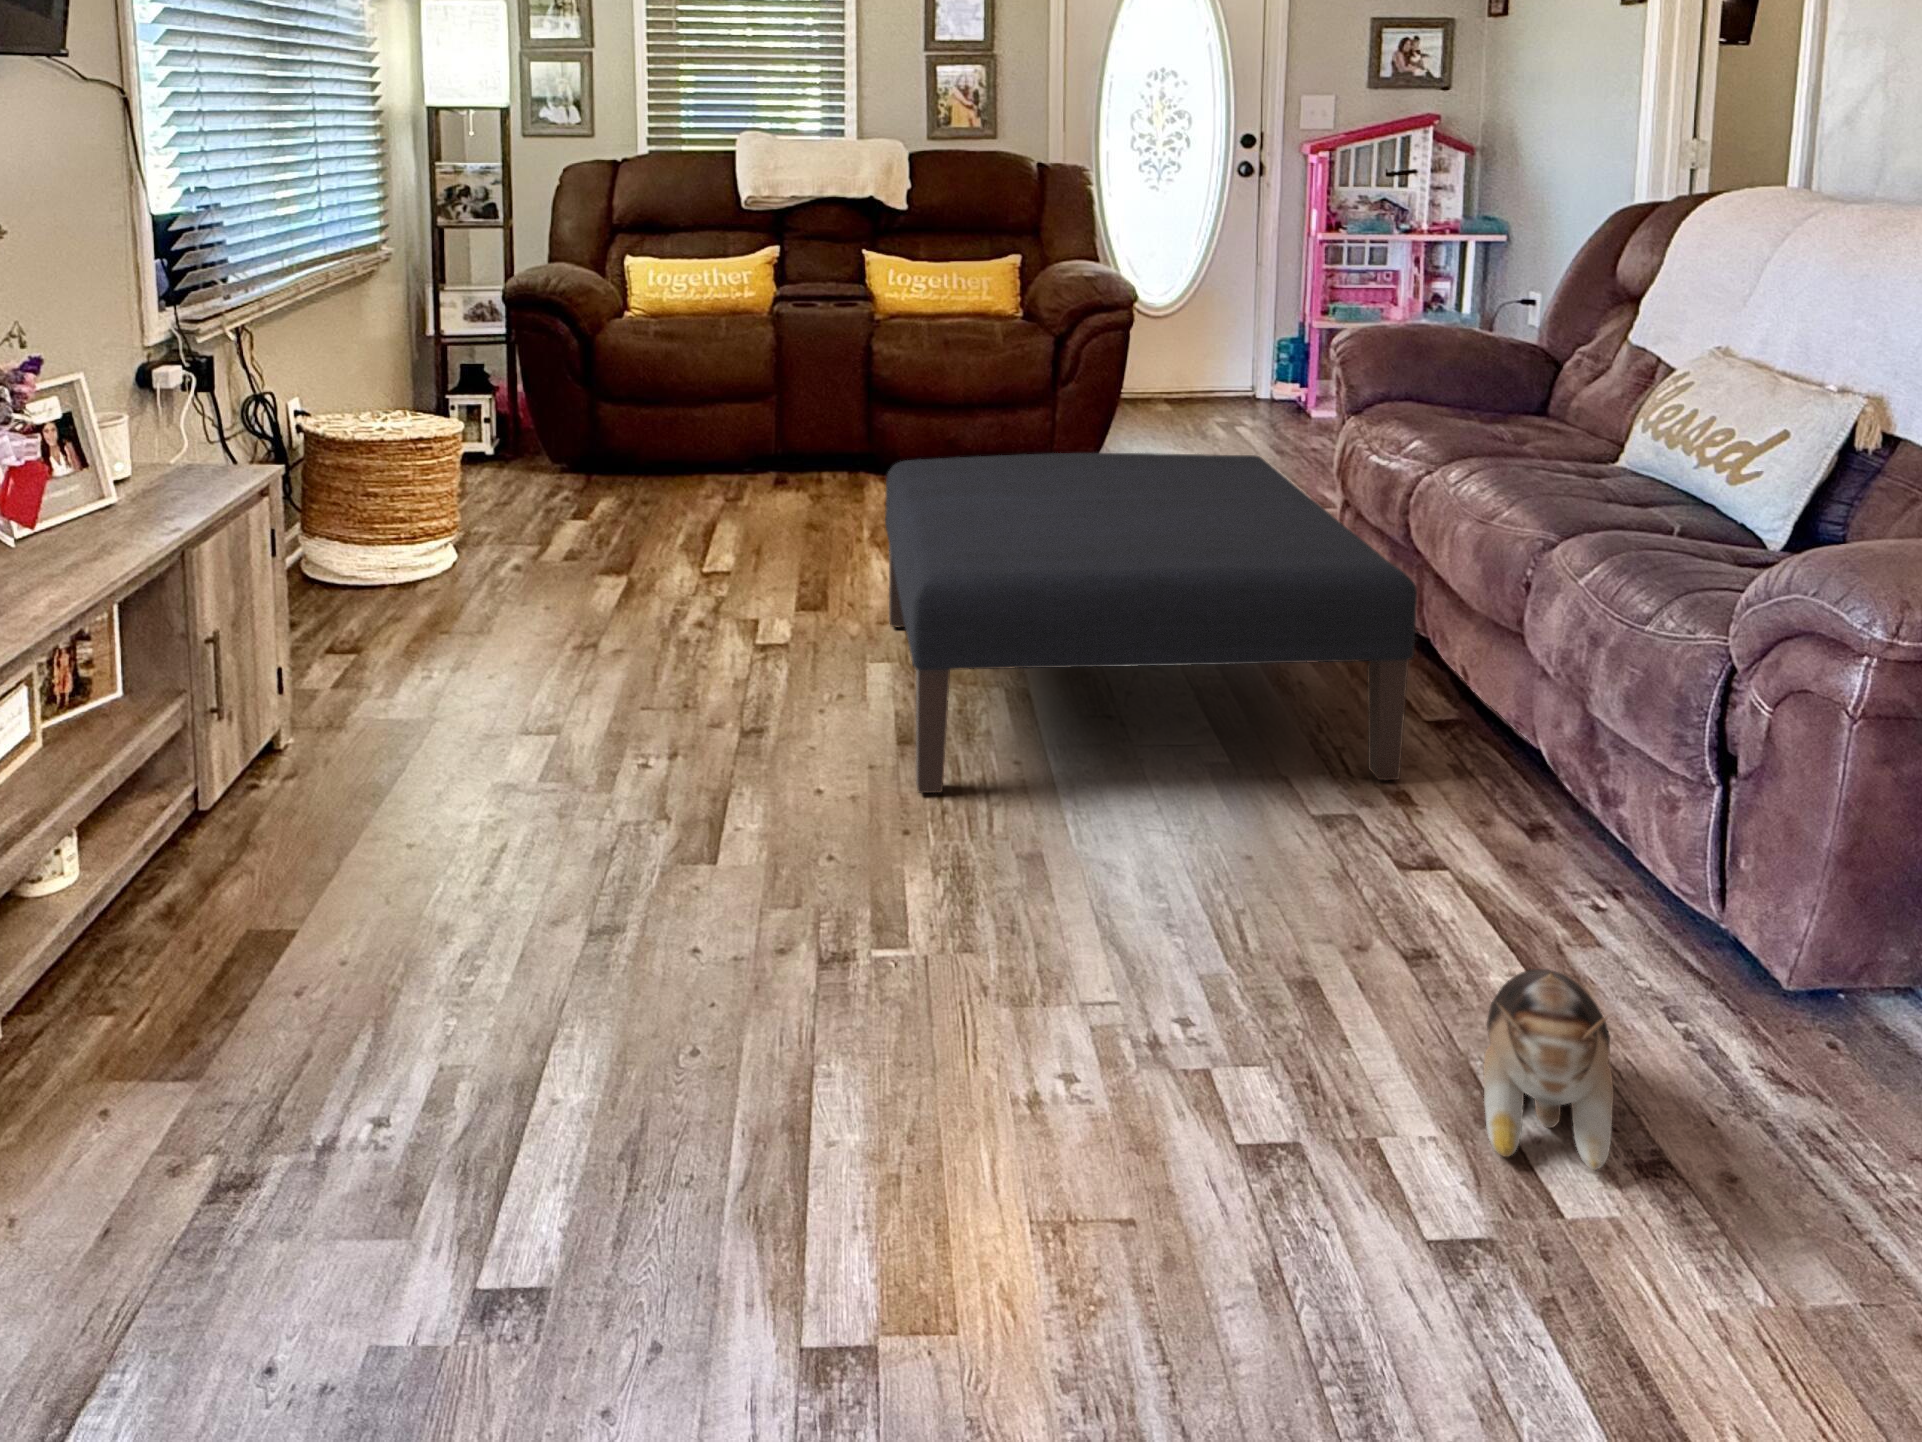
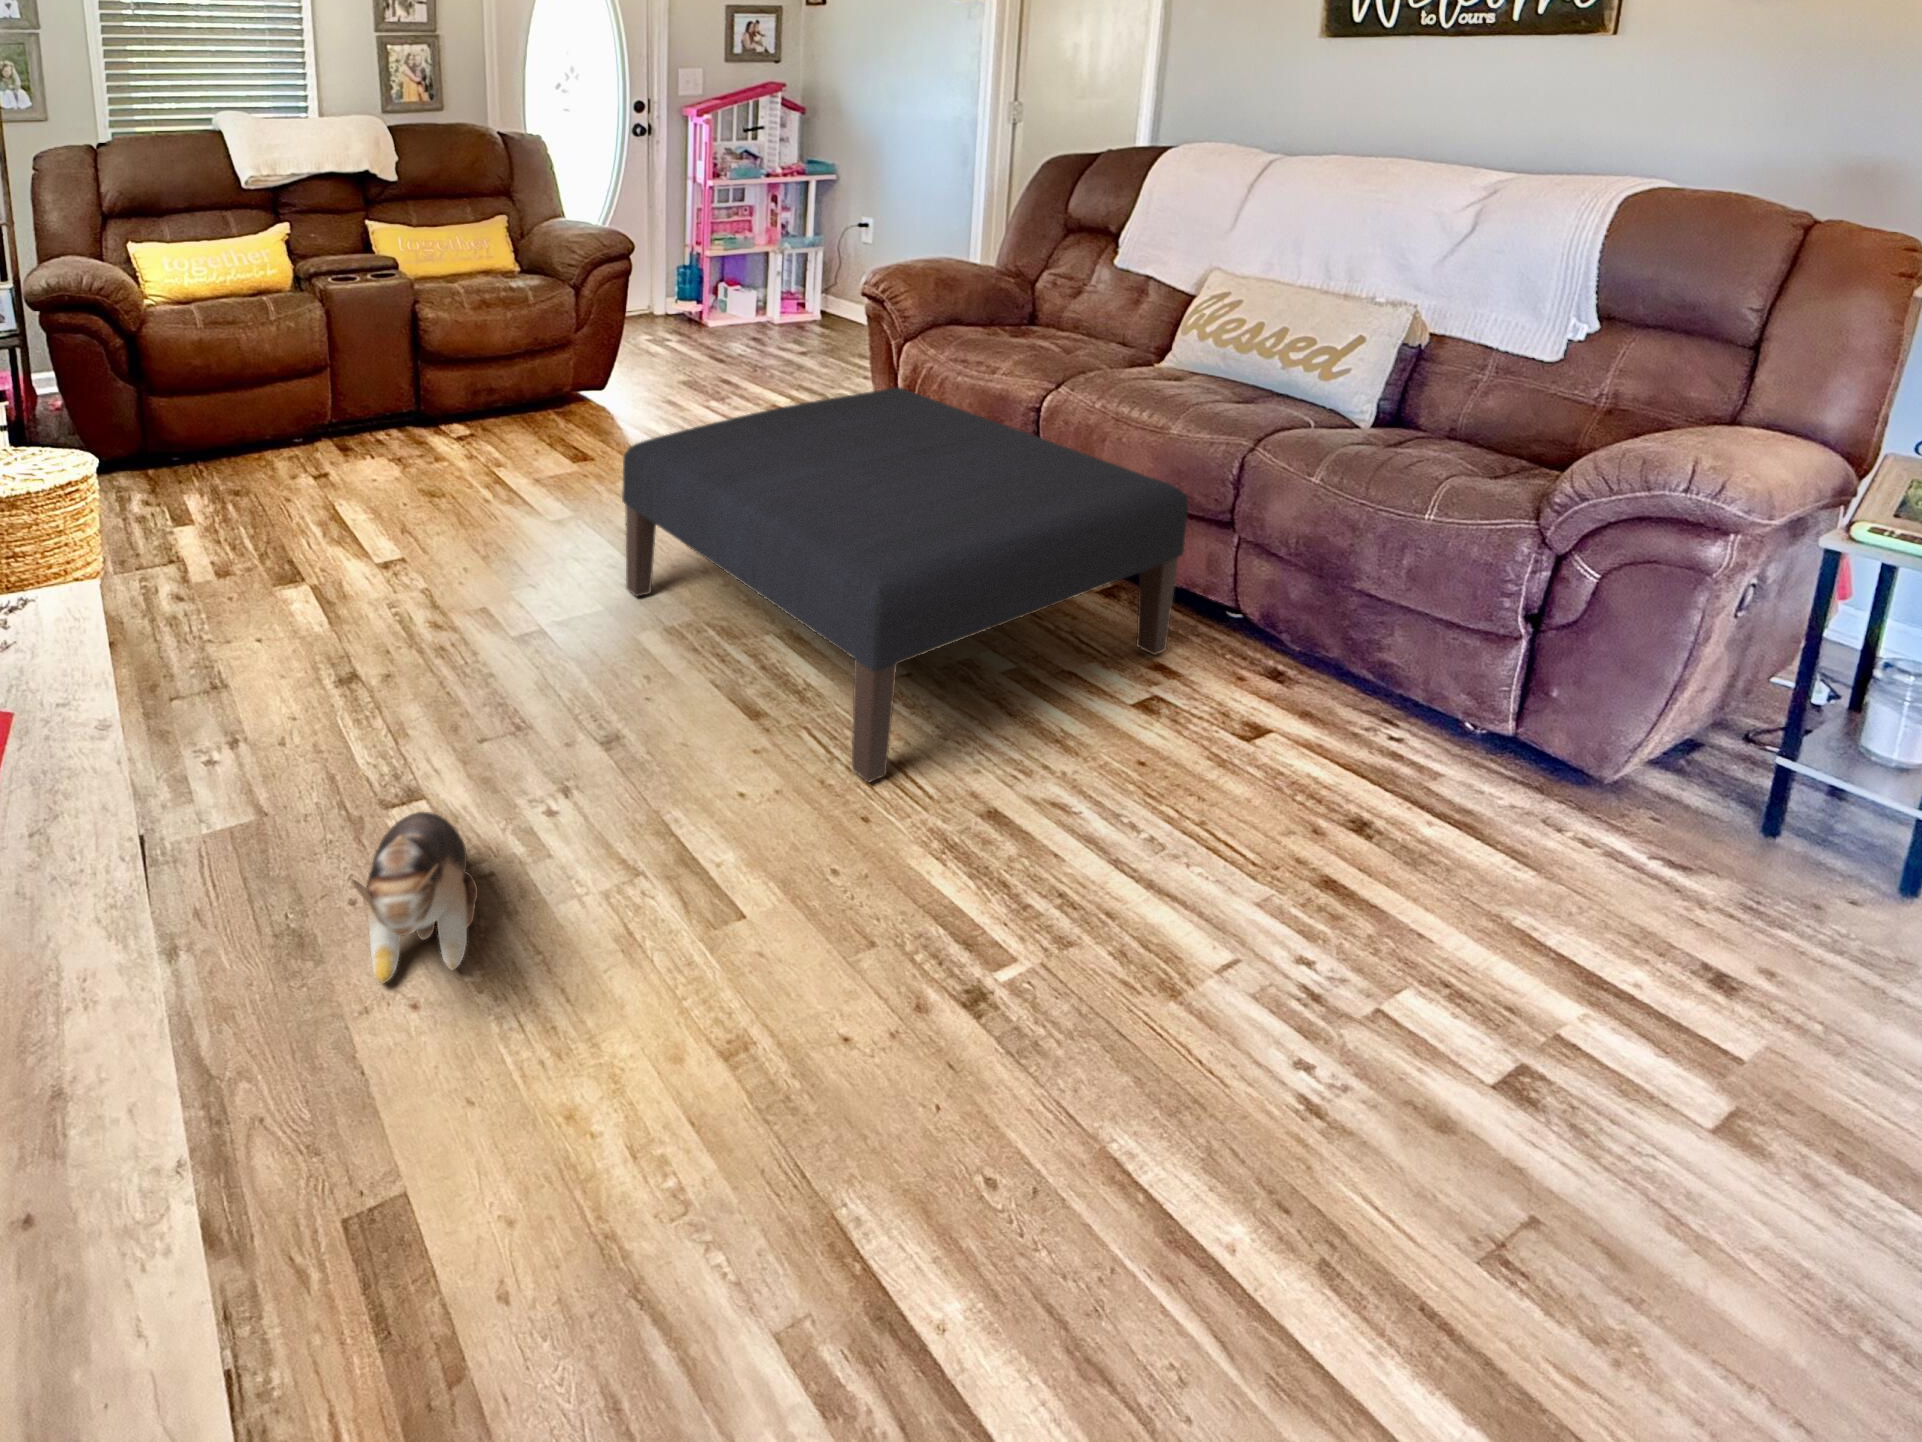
plush toy: present [1484,969,1614,1170] -> present [351,812,478,983]

